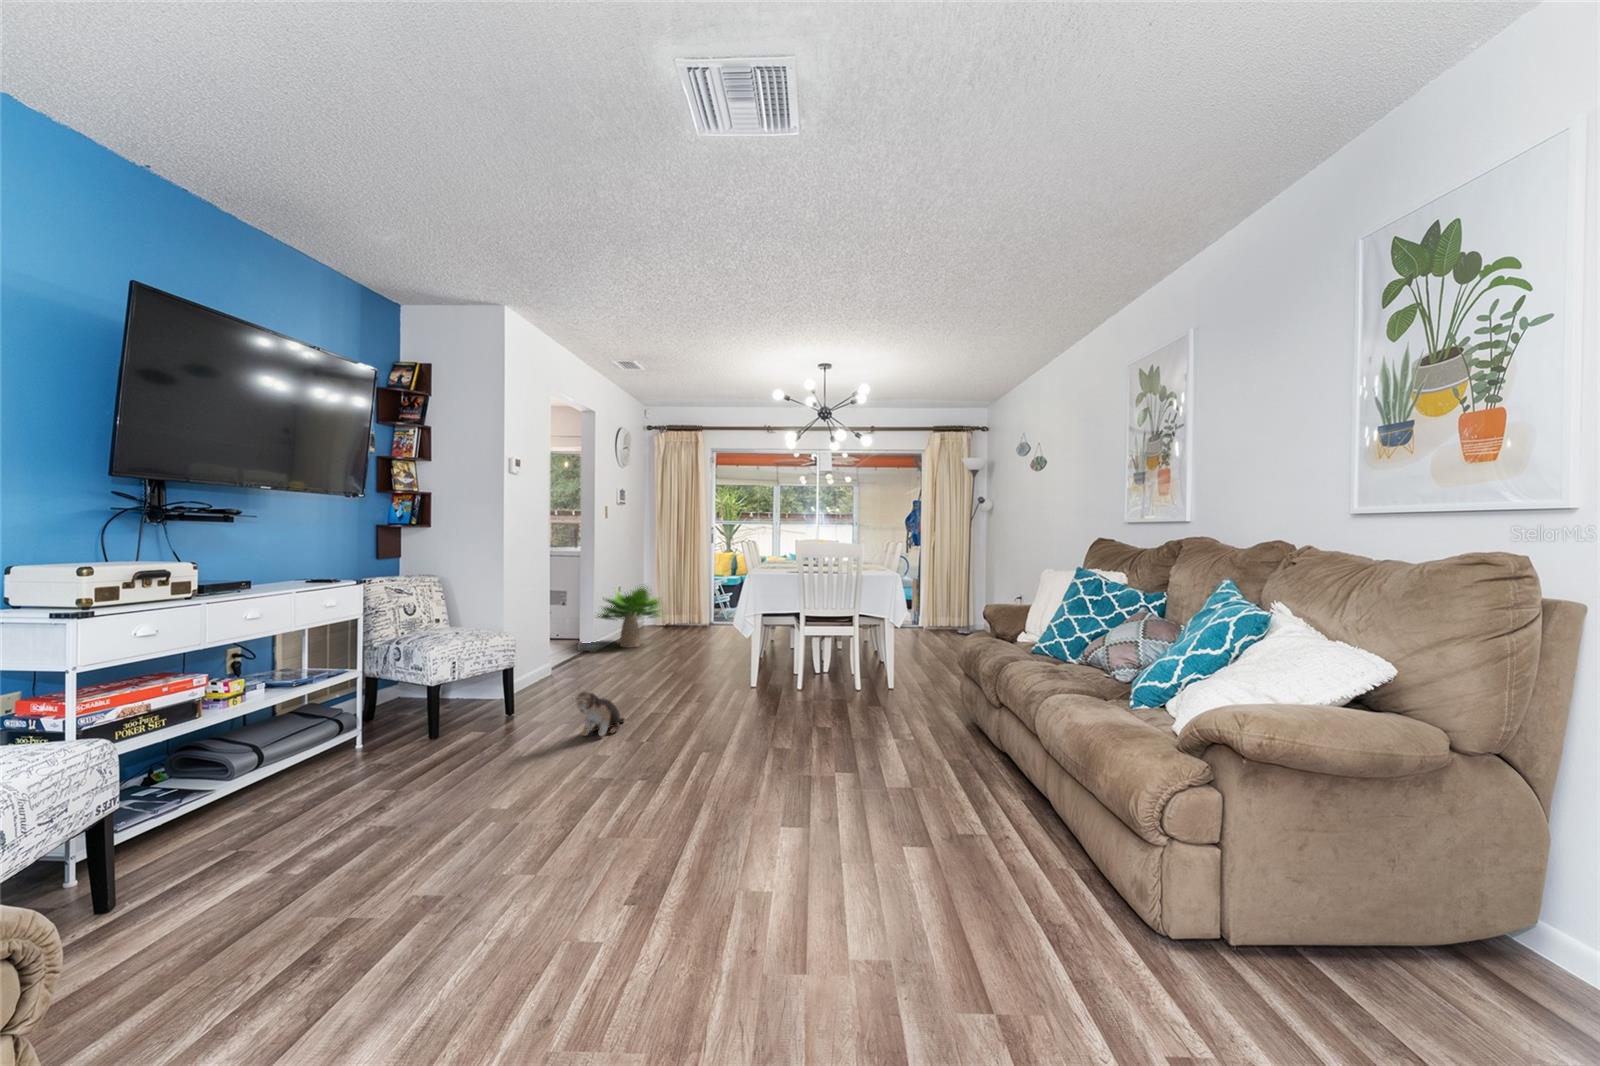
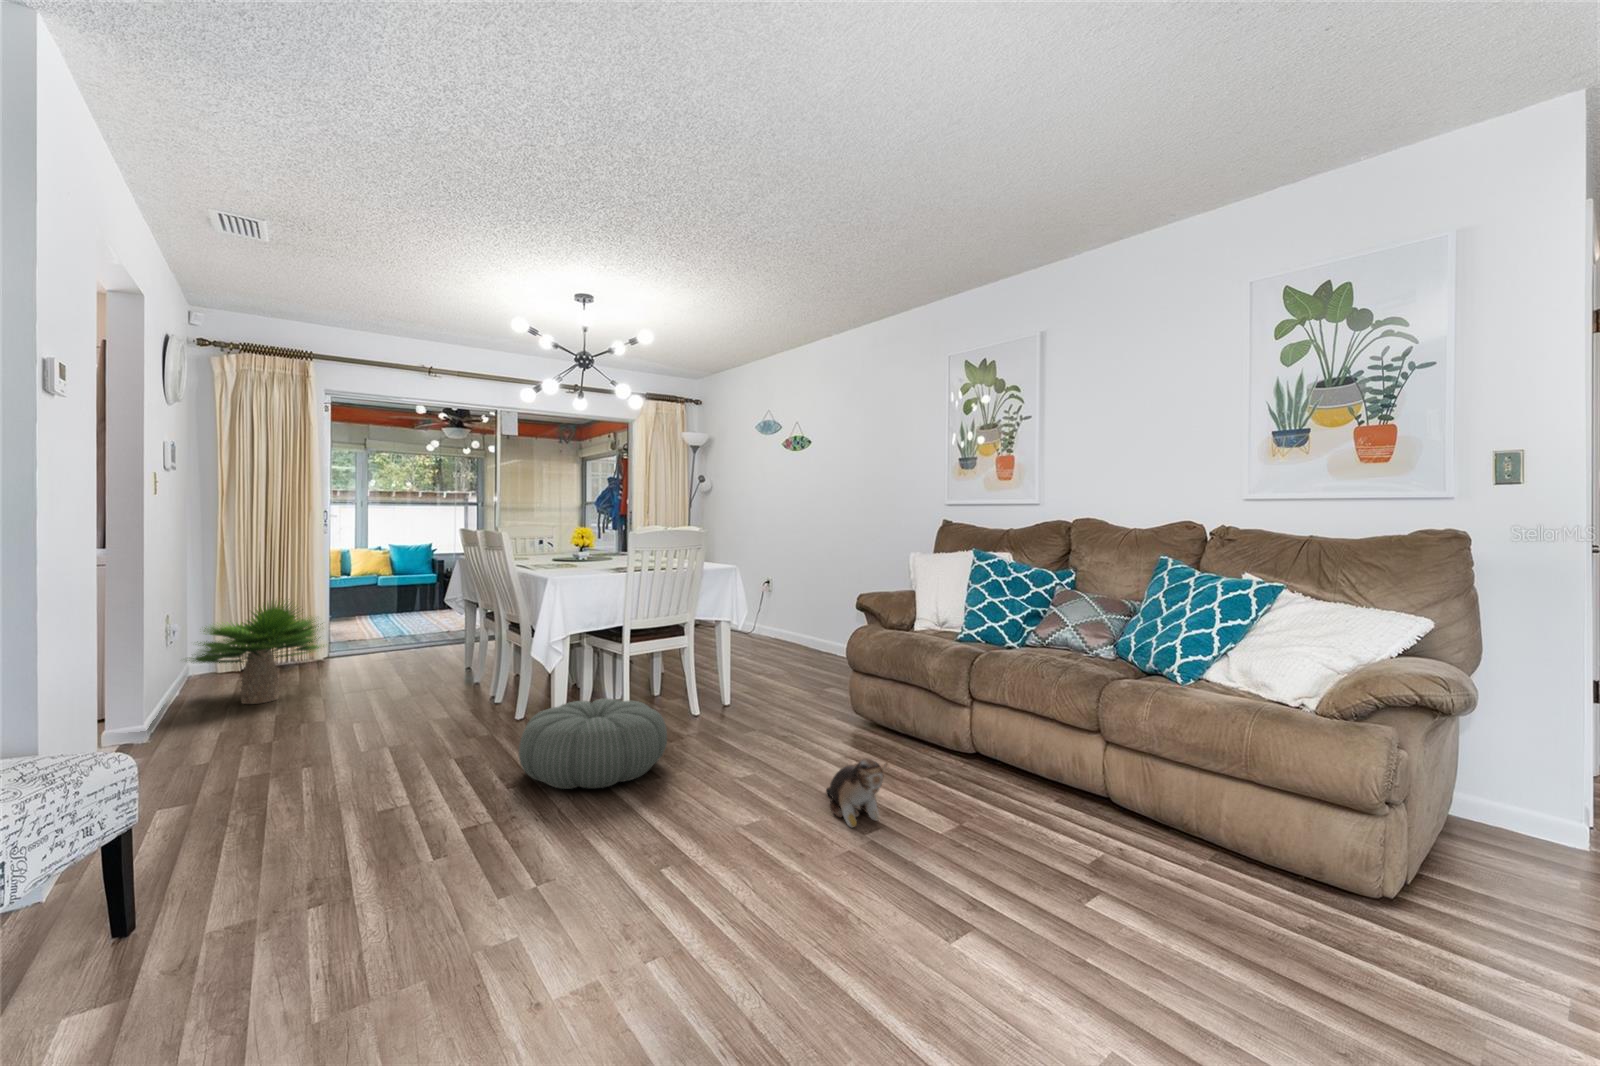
pouf: none [674,663,775,721] -> present [519,698,667,789]
plush toy: present [572,690,625,736] -> present [826,758,888,827]

